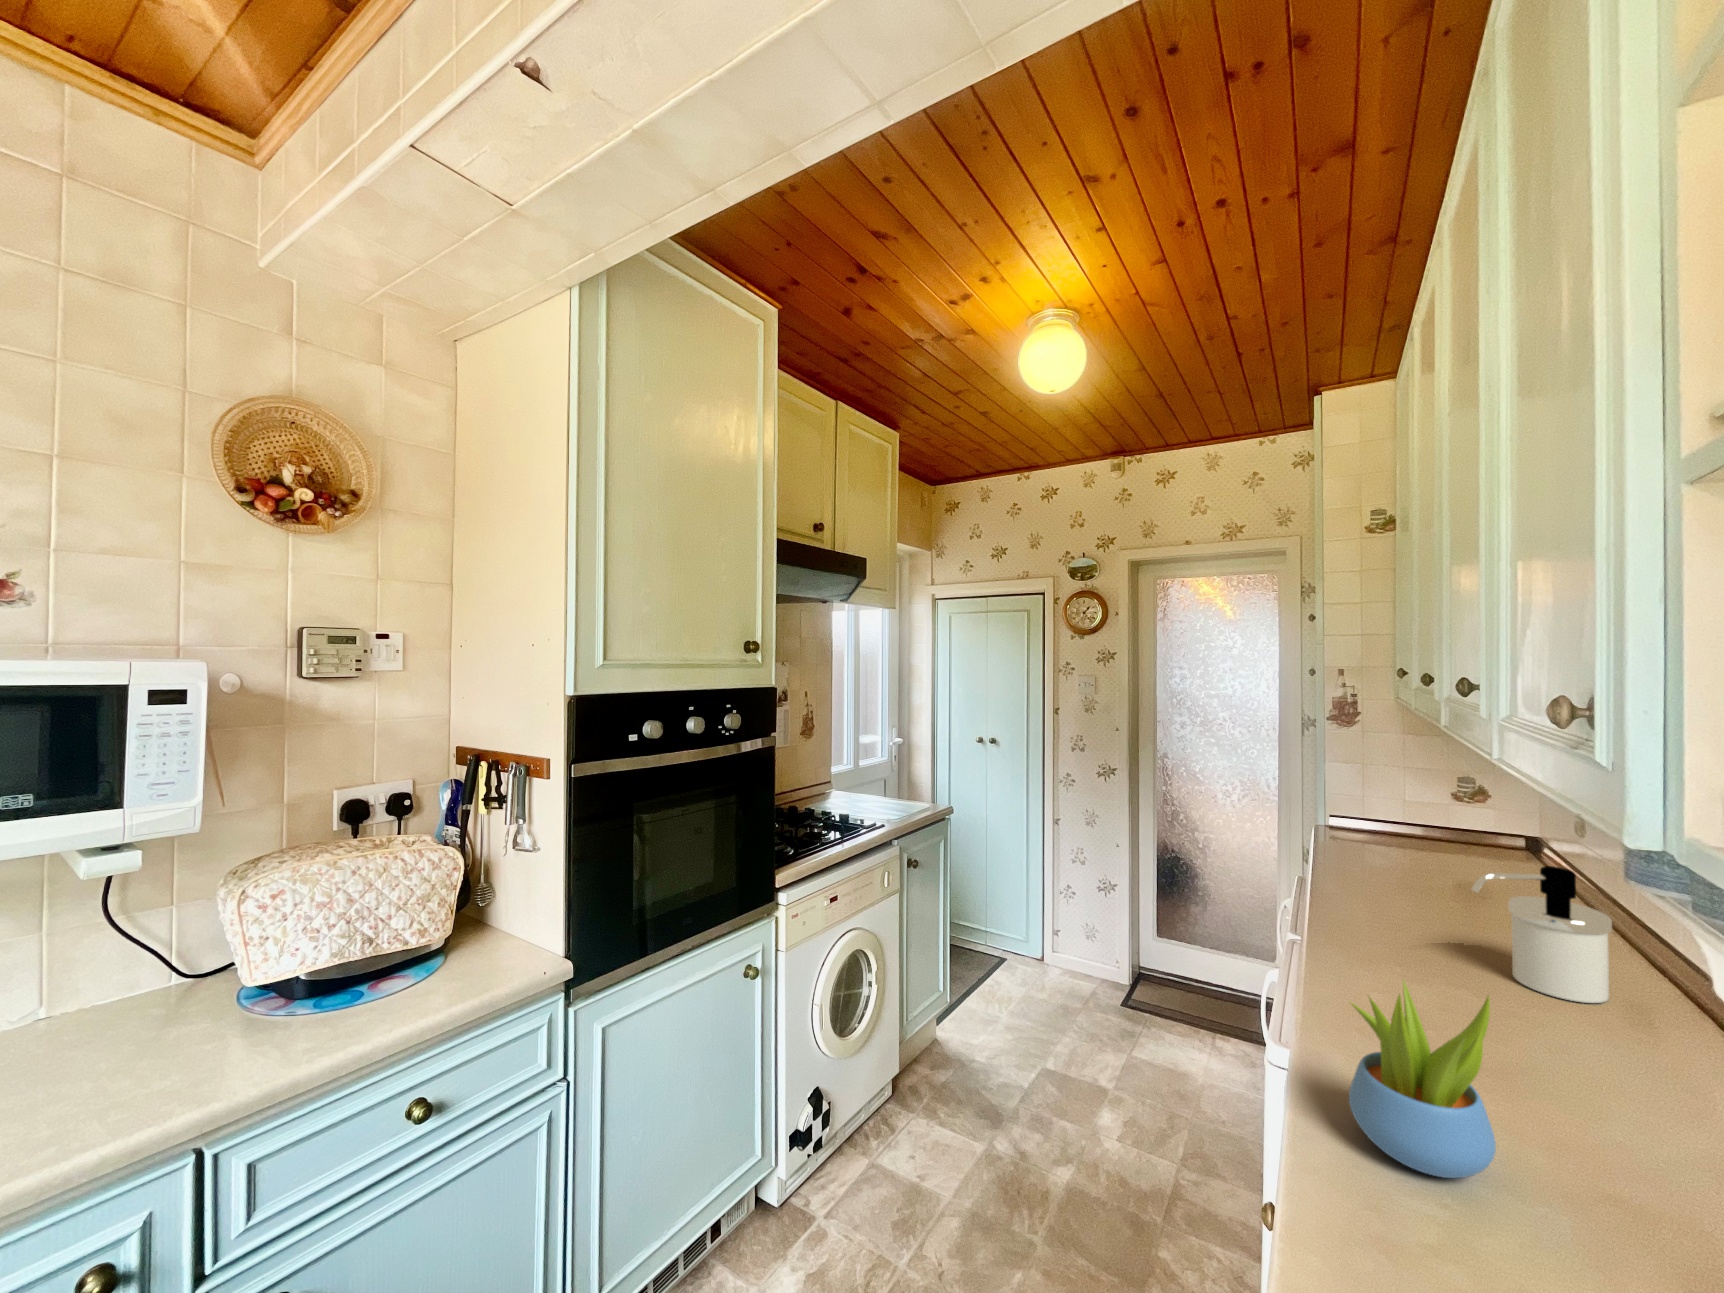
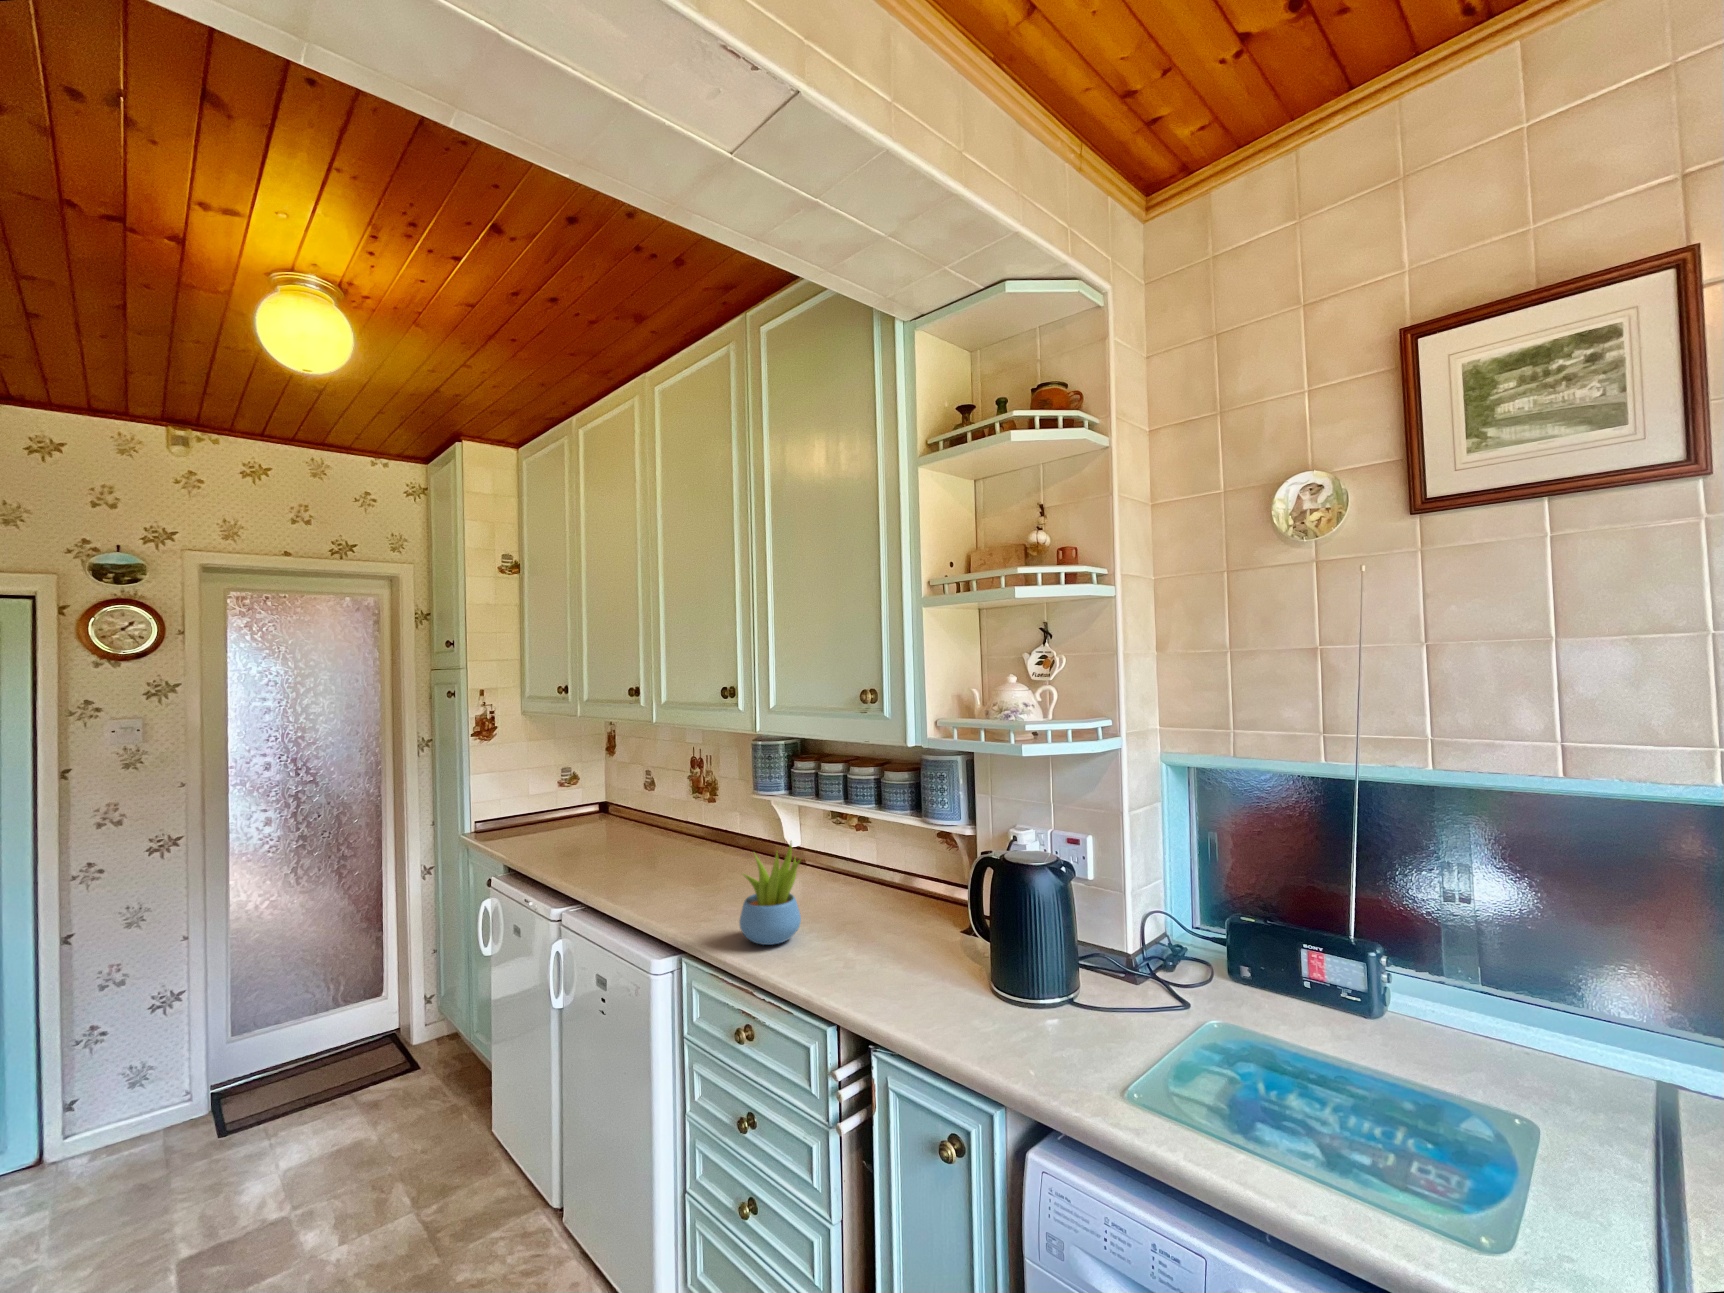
soap dispenser: present [1471,866,1612,1003] -> none [682,794,730,869]

